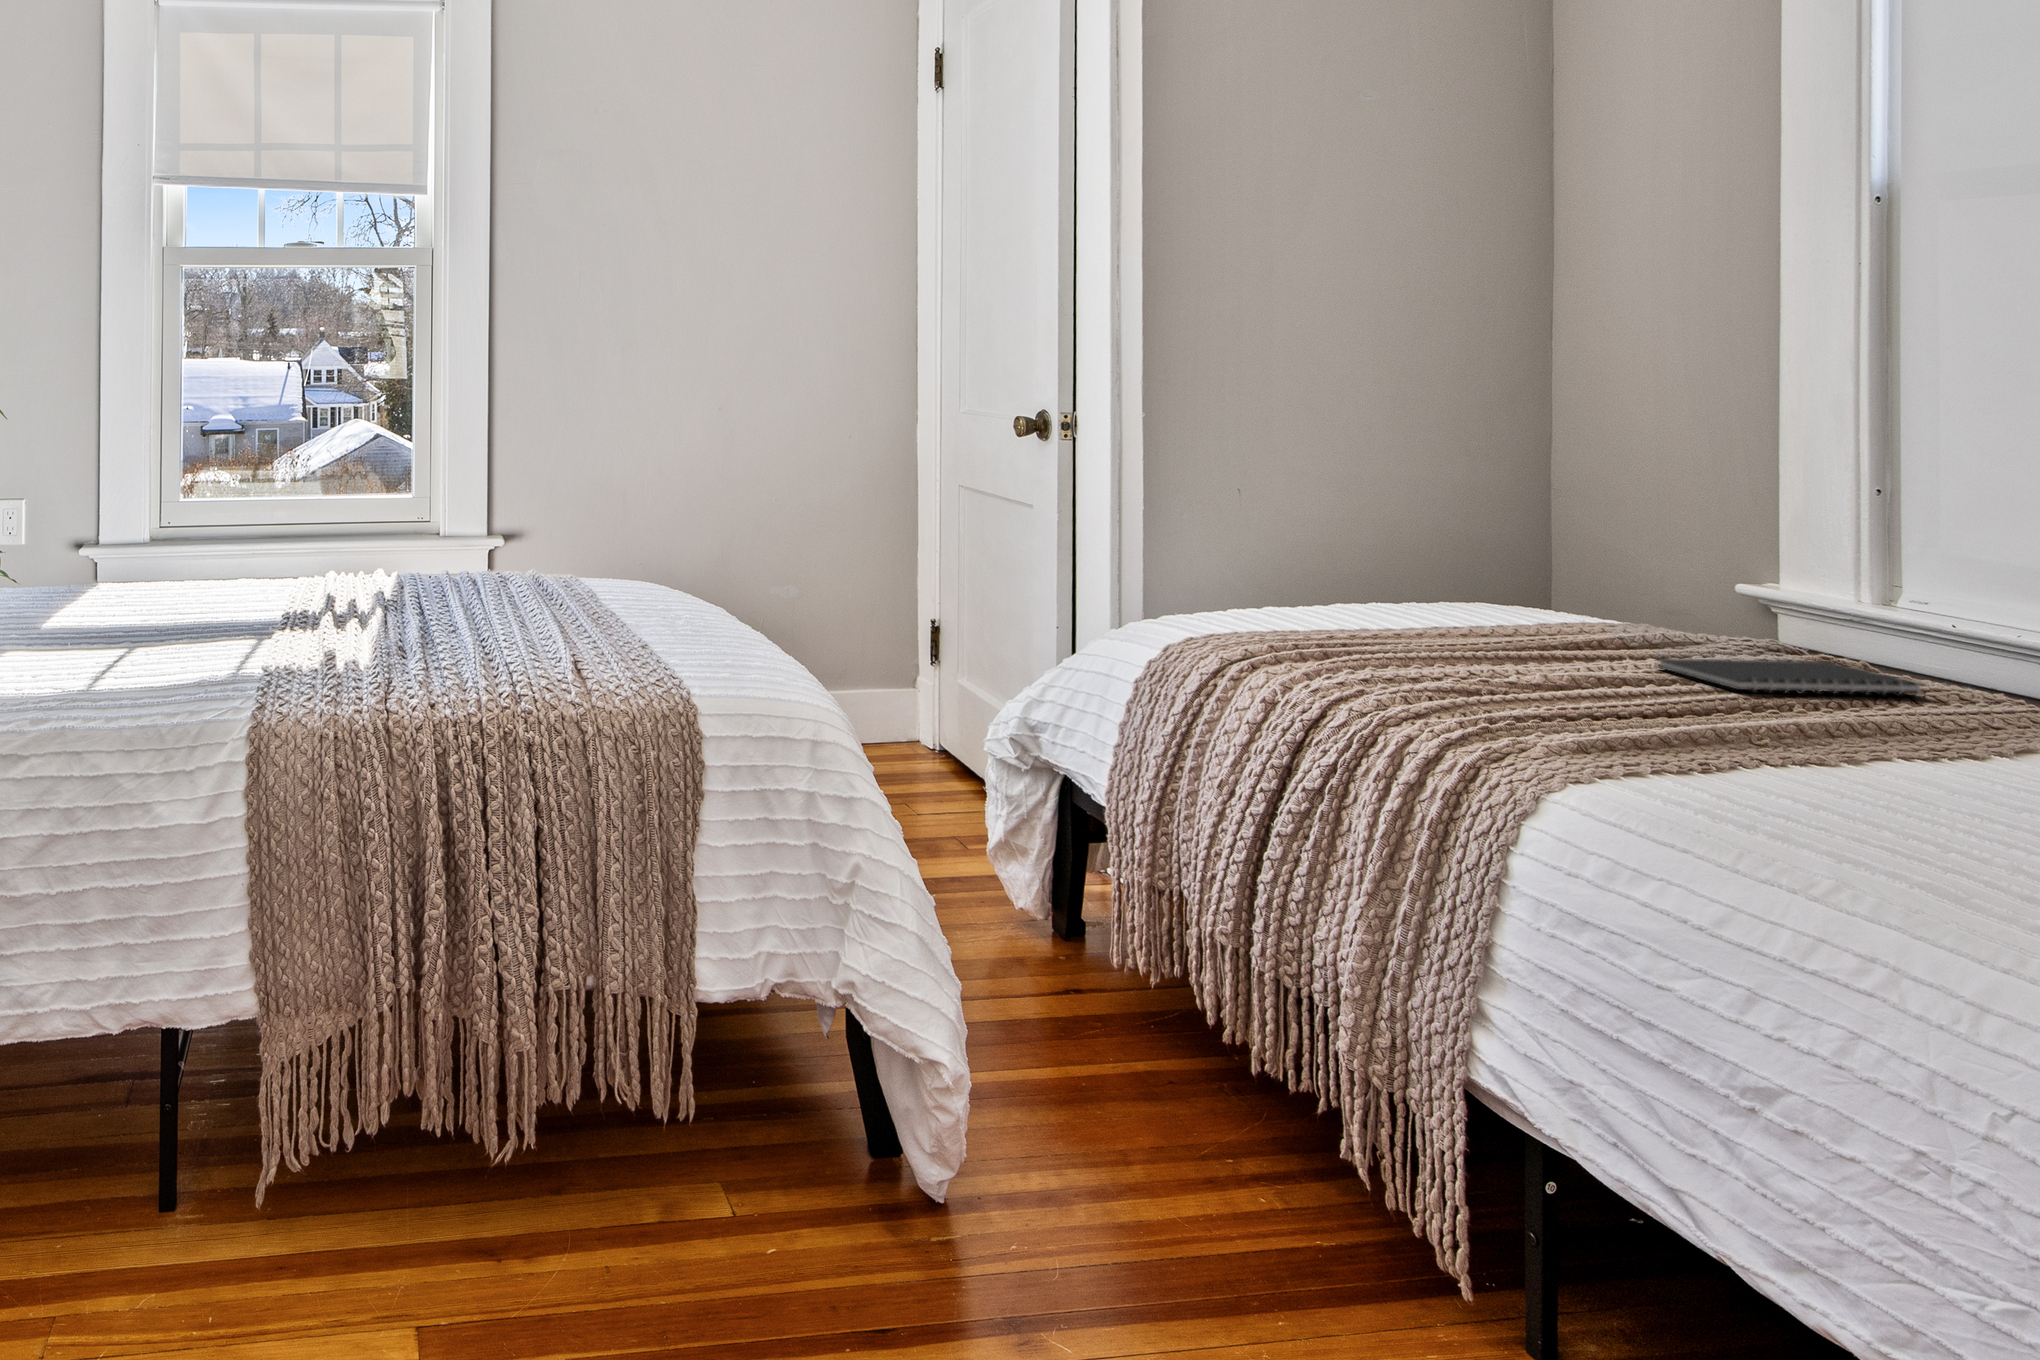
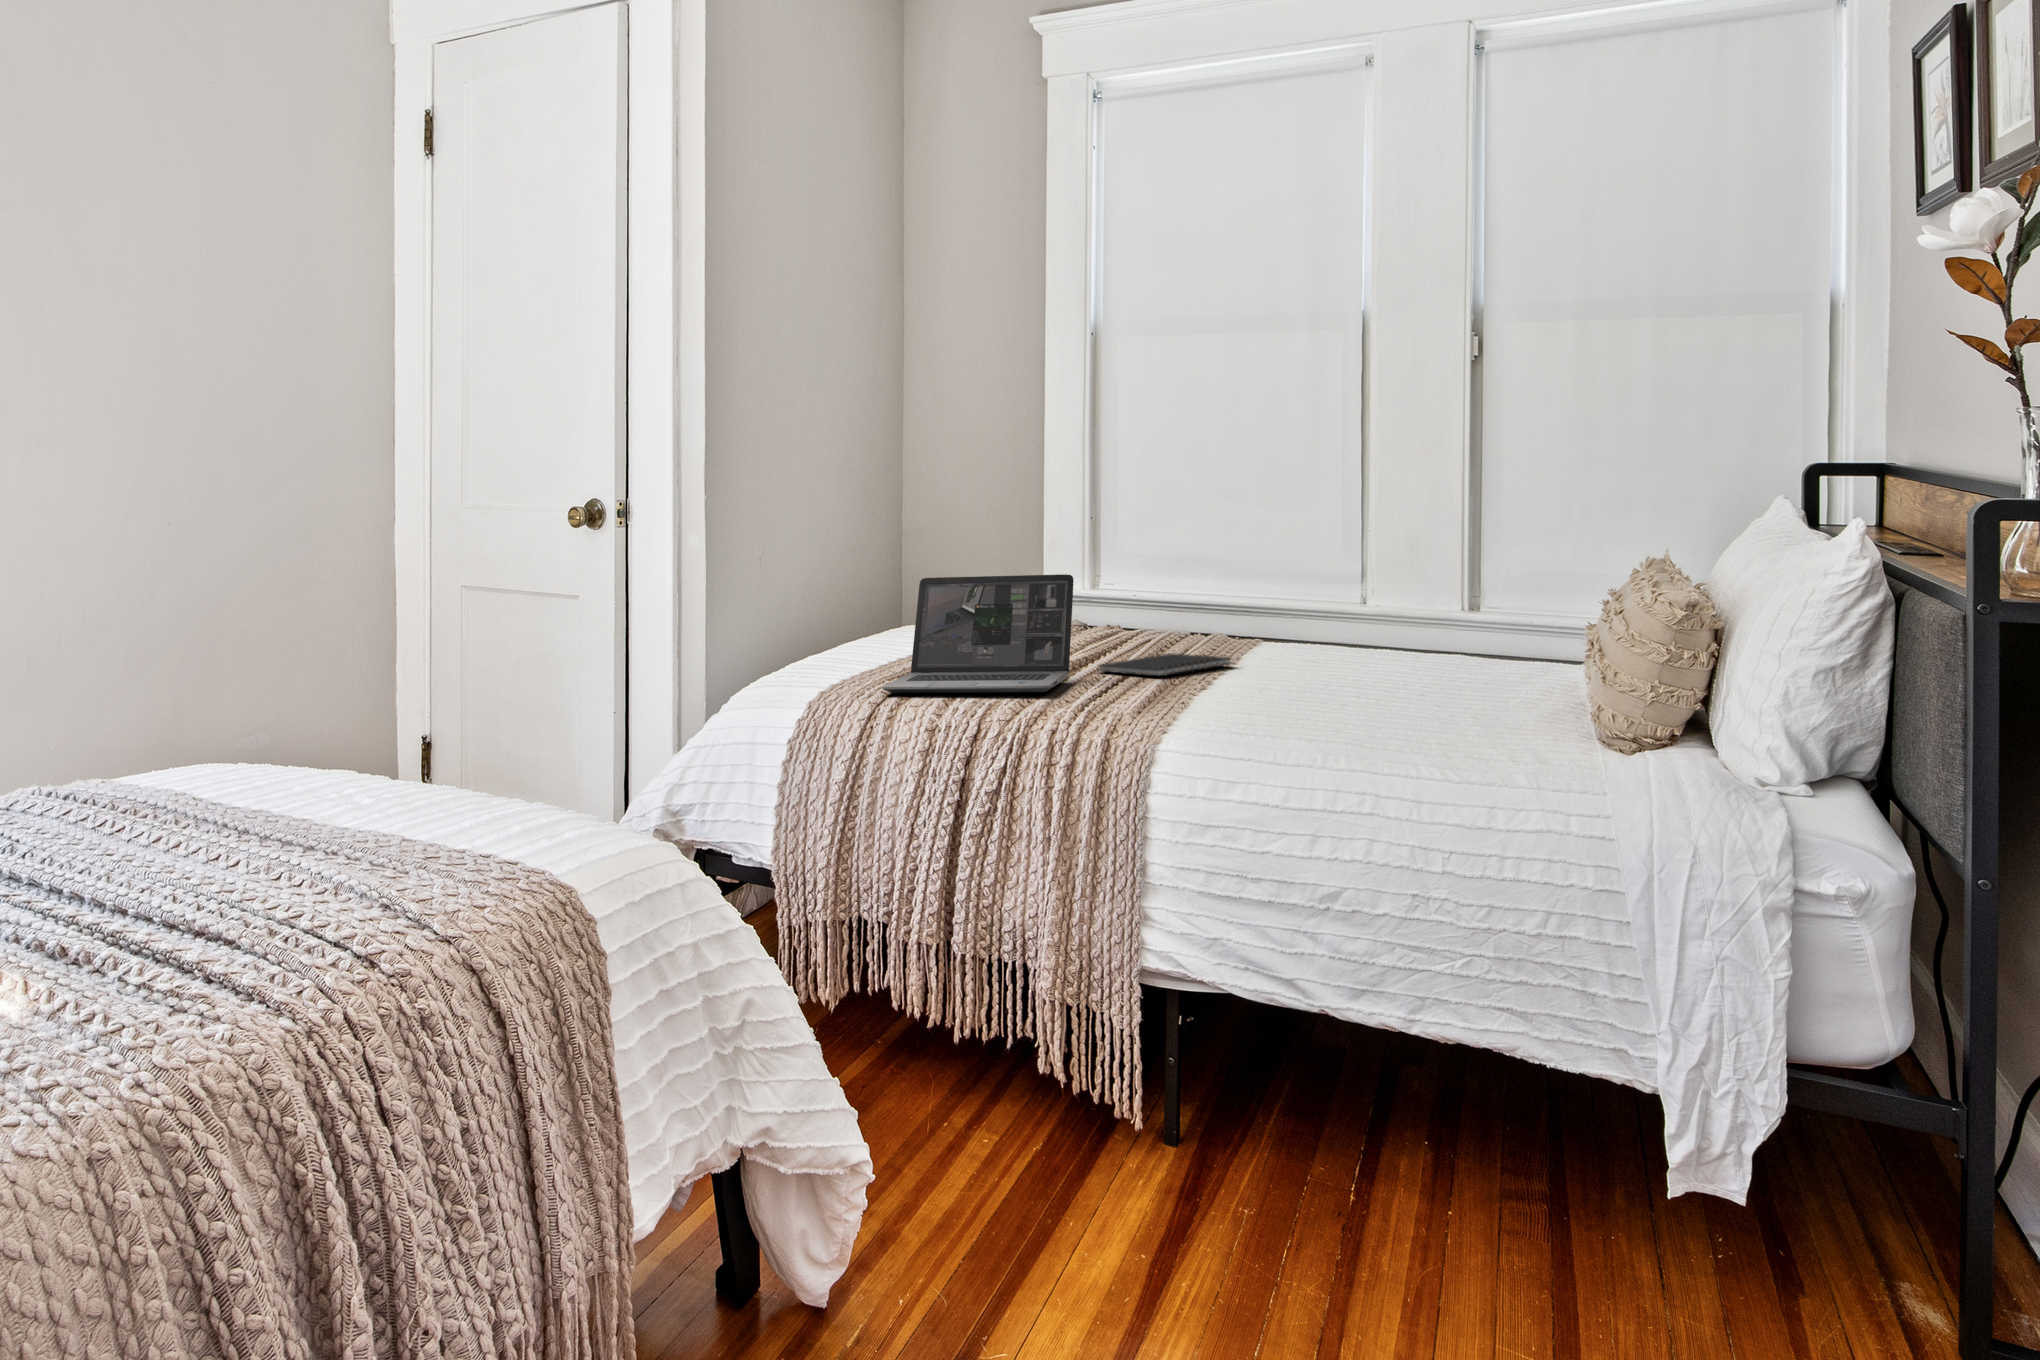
laptop: none [1275,514,1619,680] -> present [882,574,1074,693]

